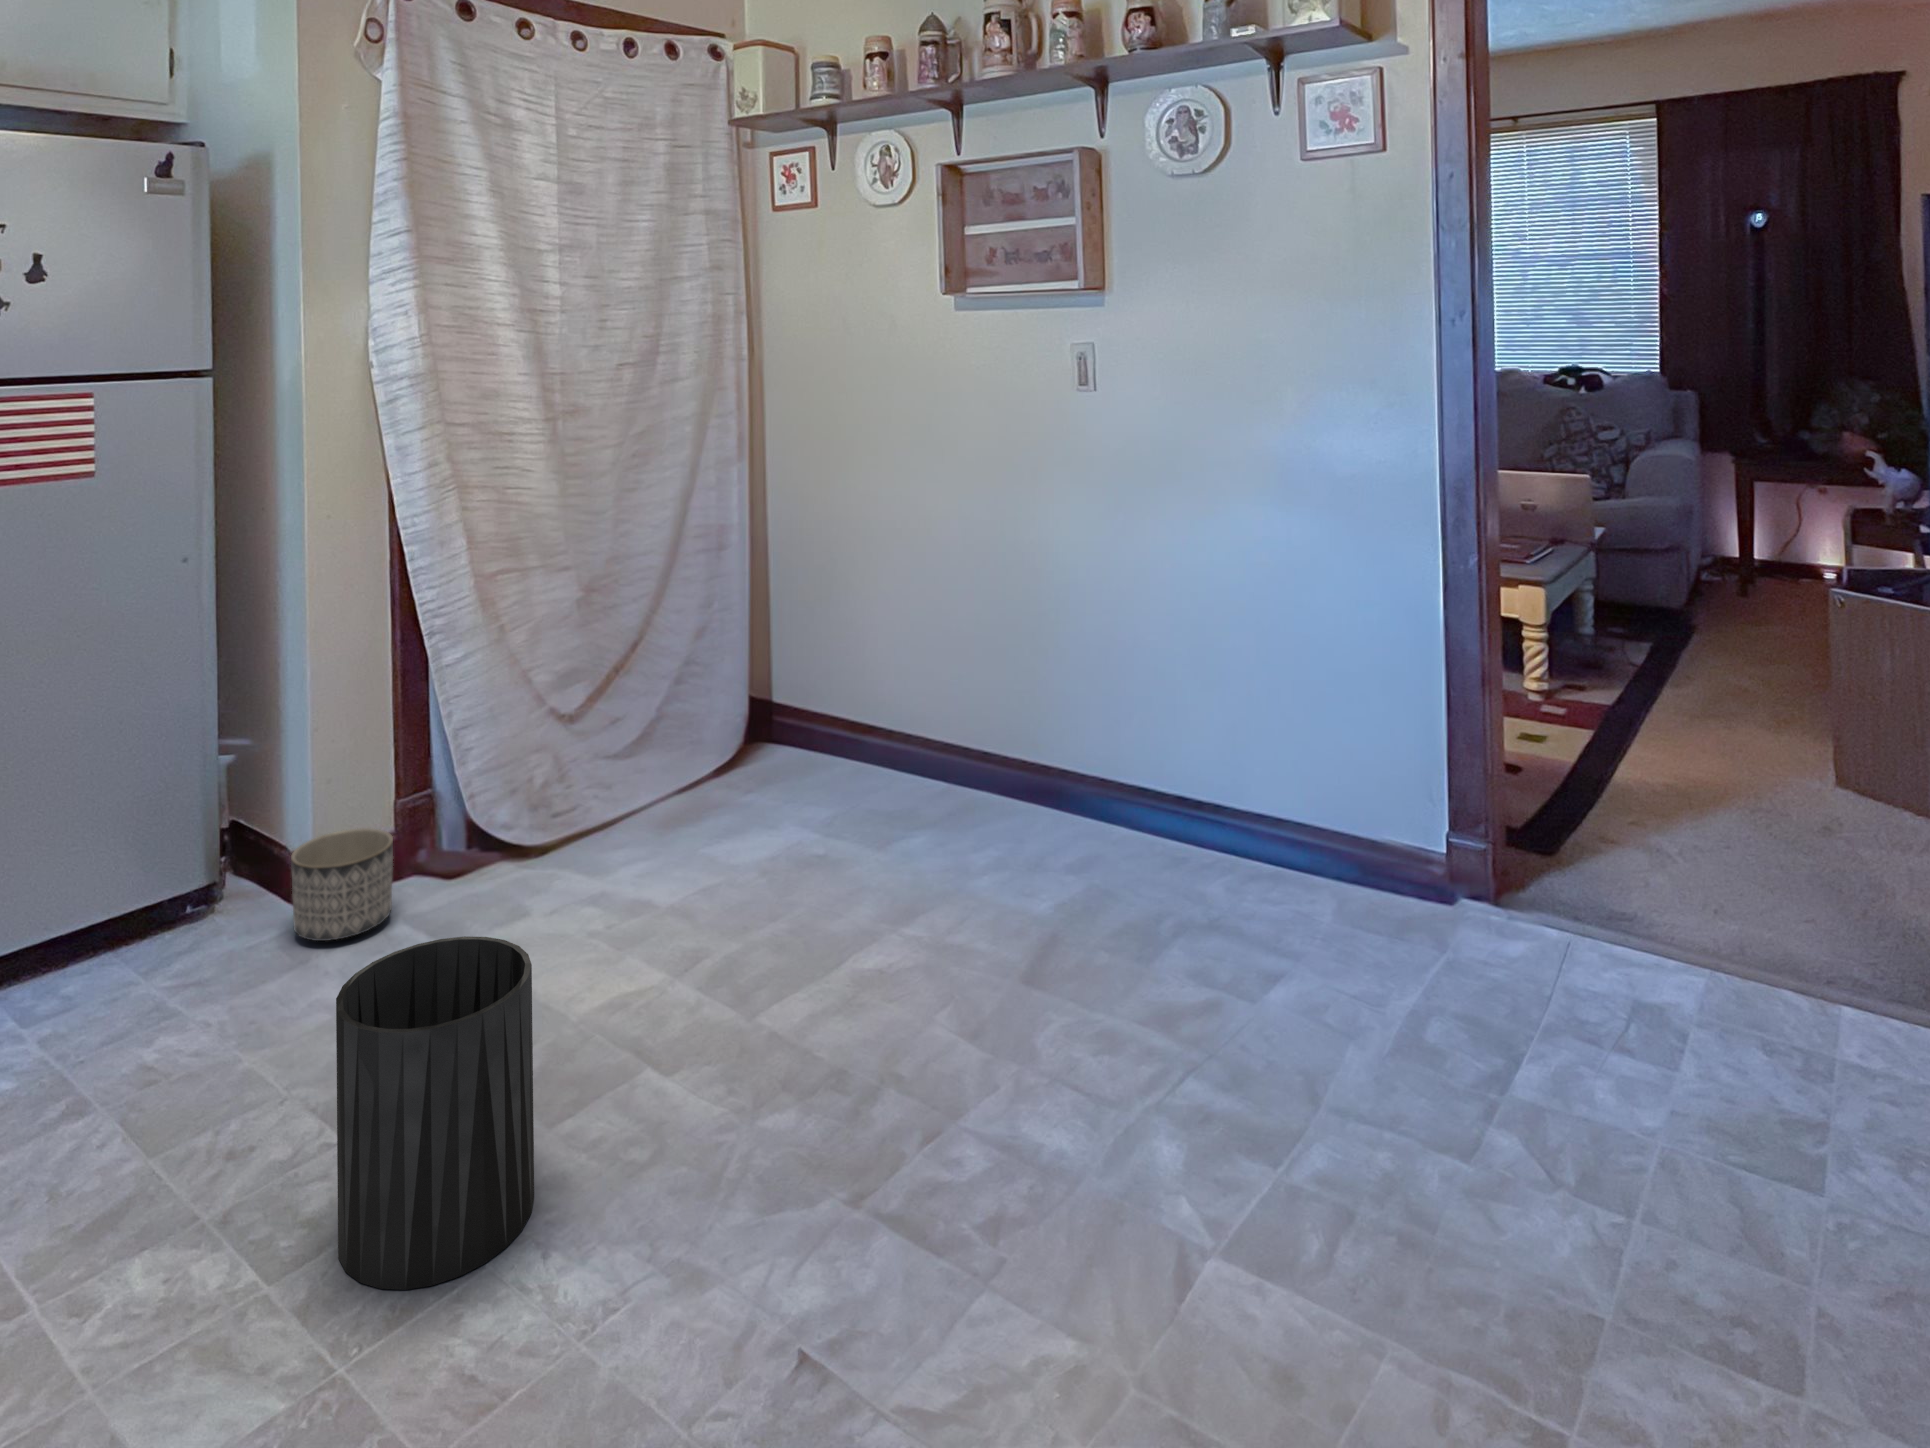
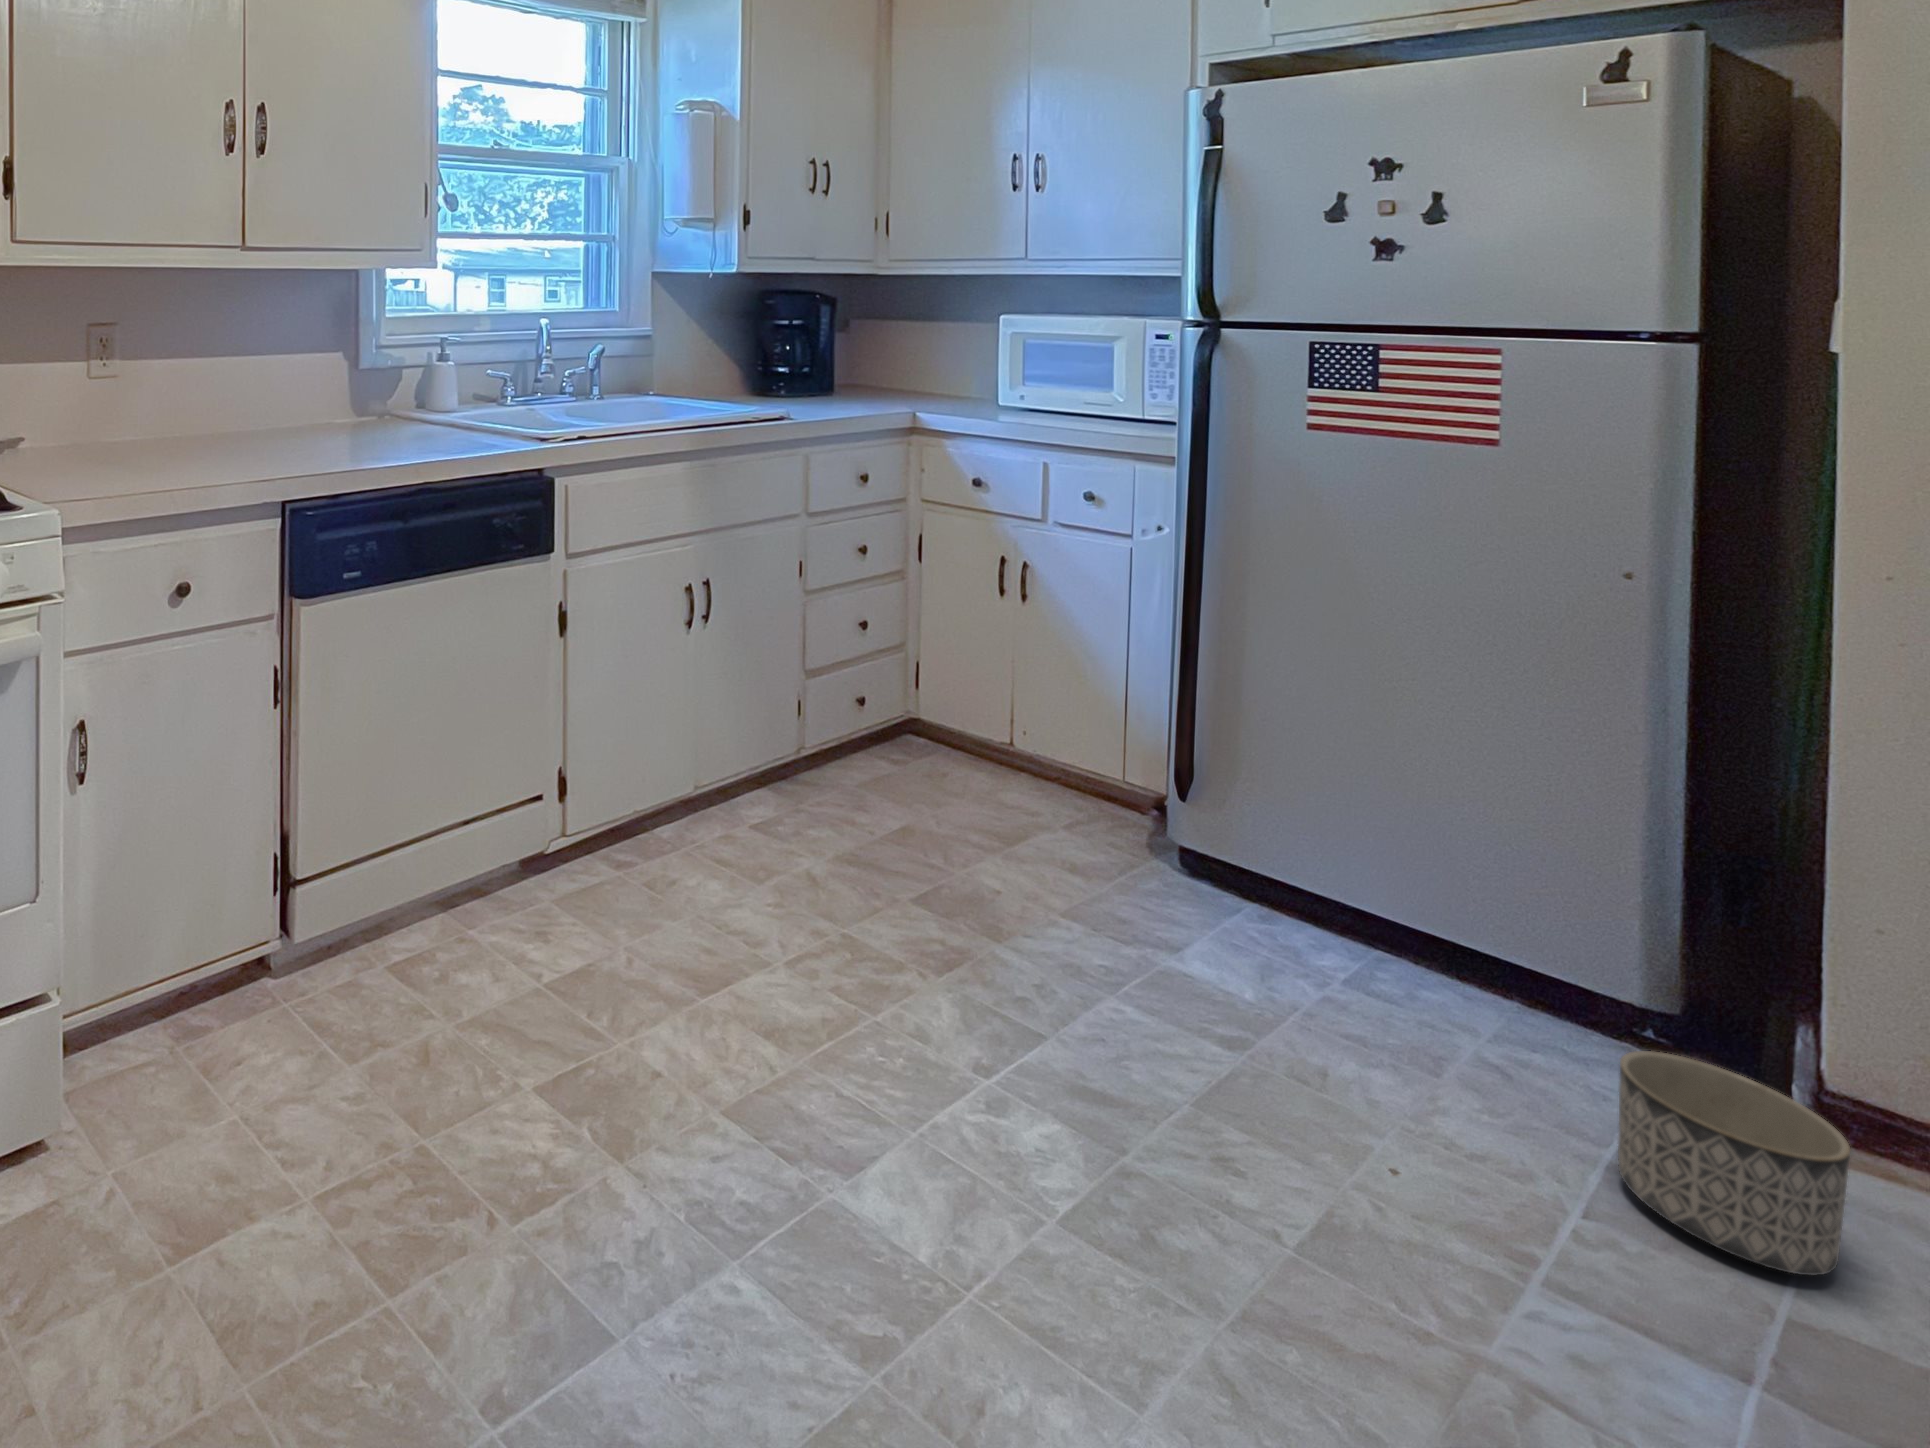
trash can: present [336,936,534,1290] -> none [869,920,1115,1335]

